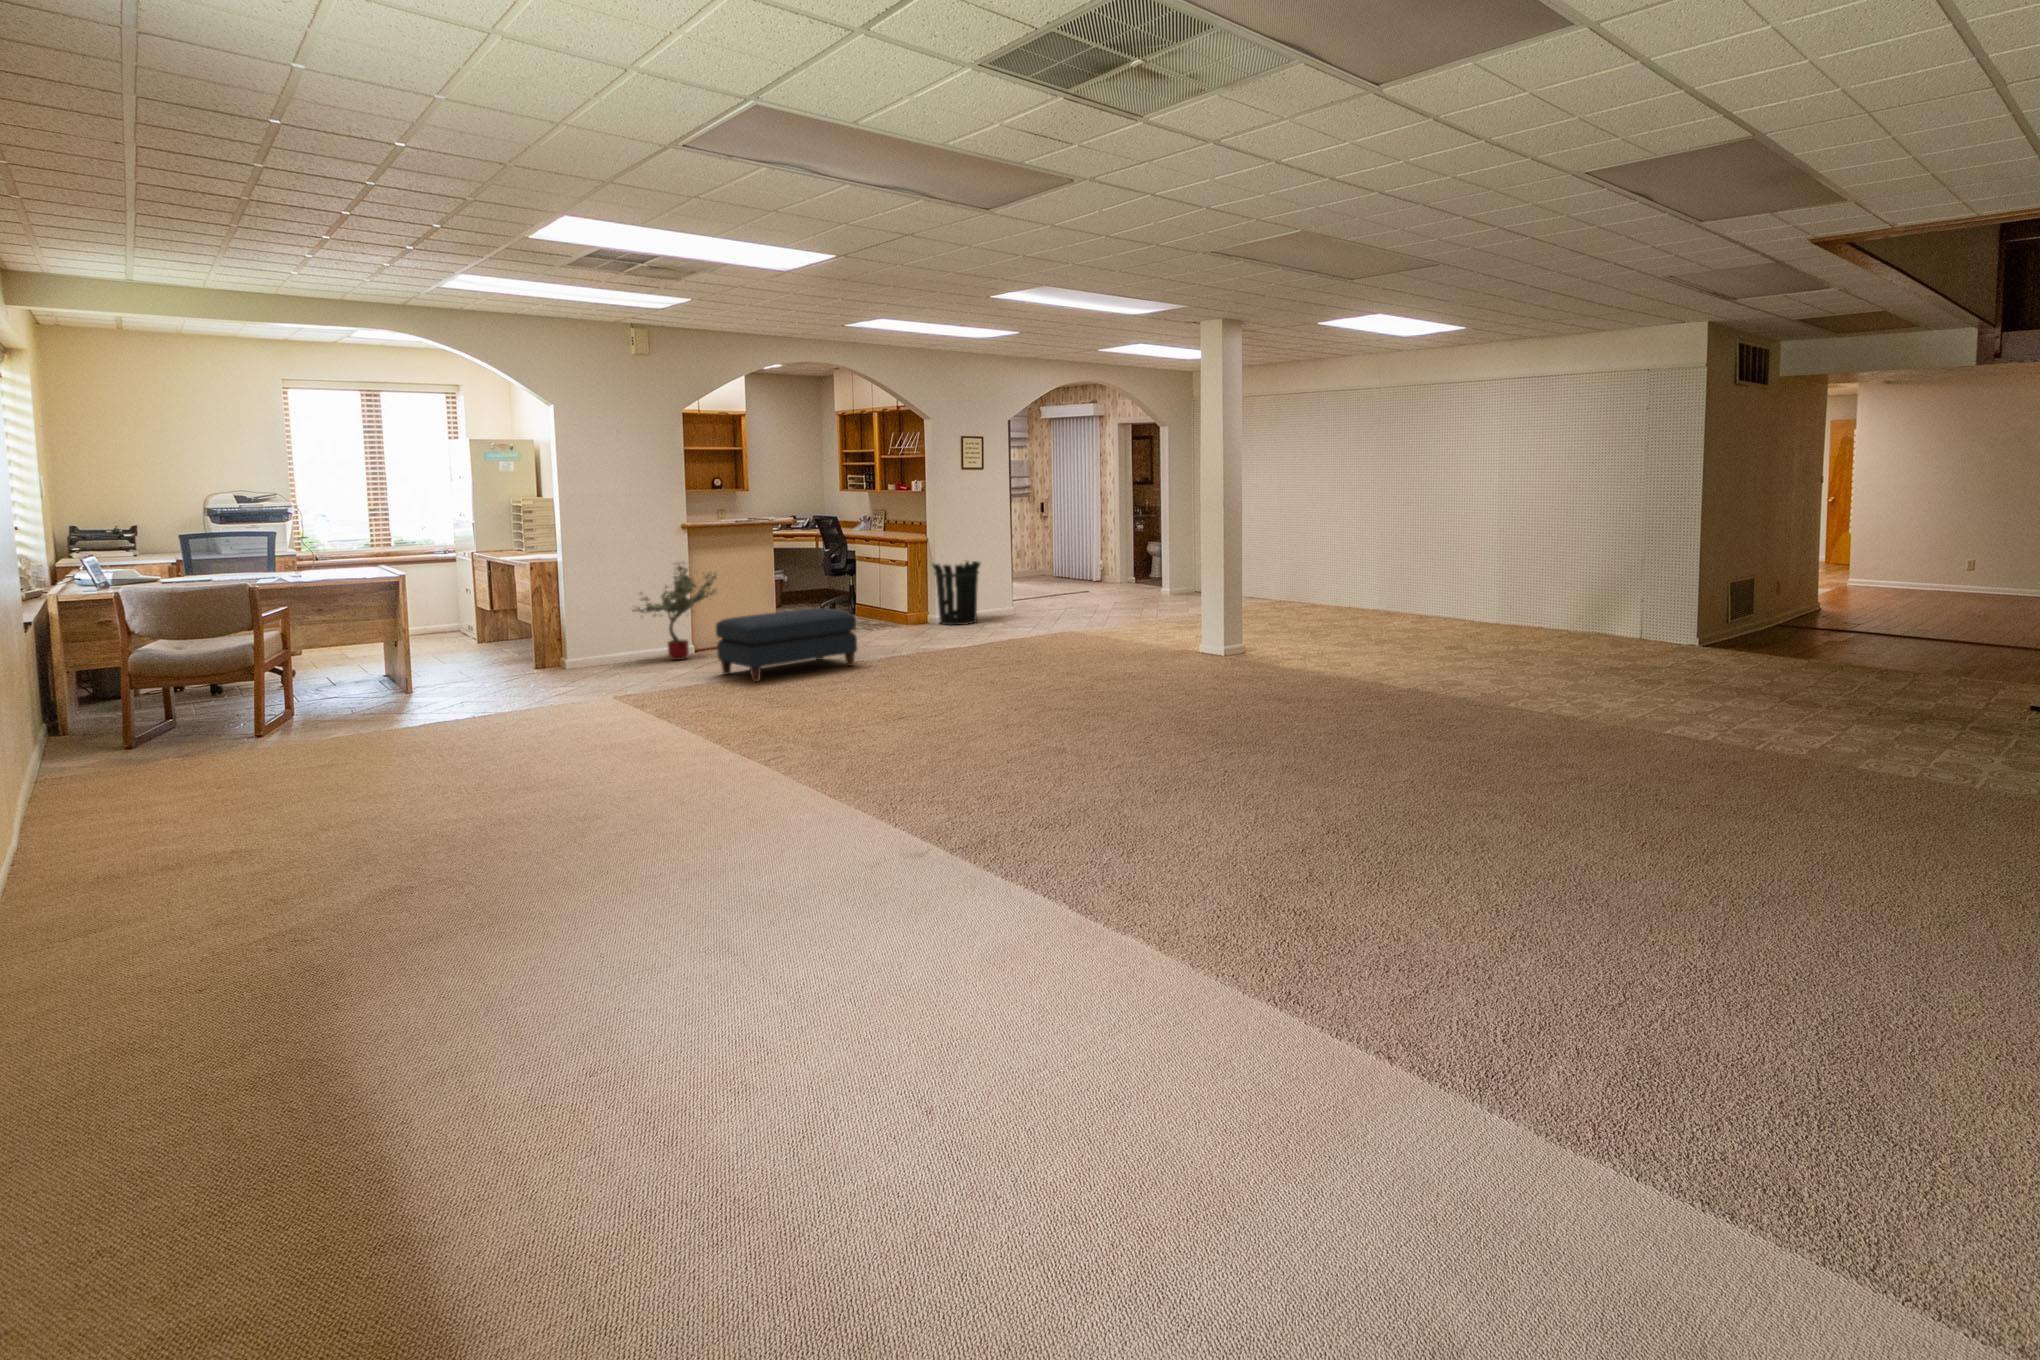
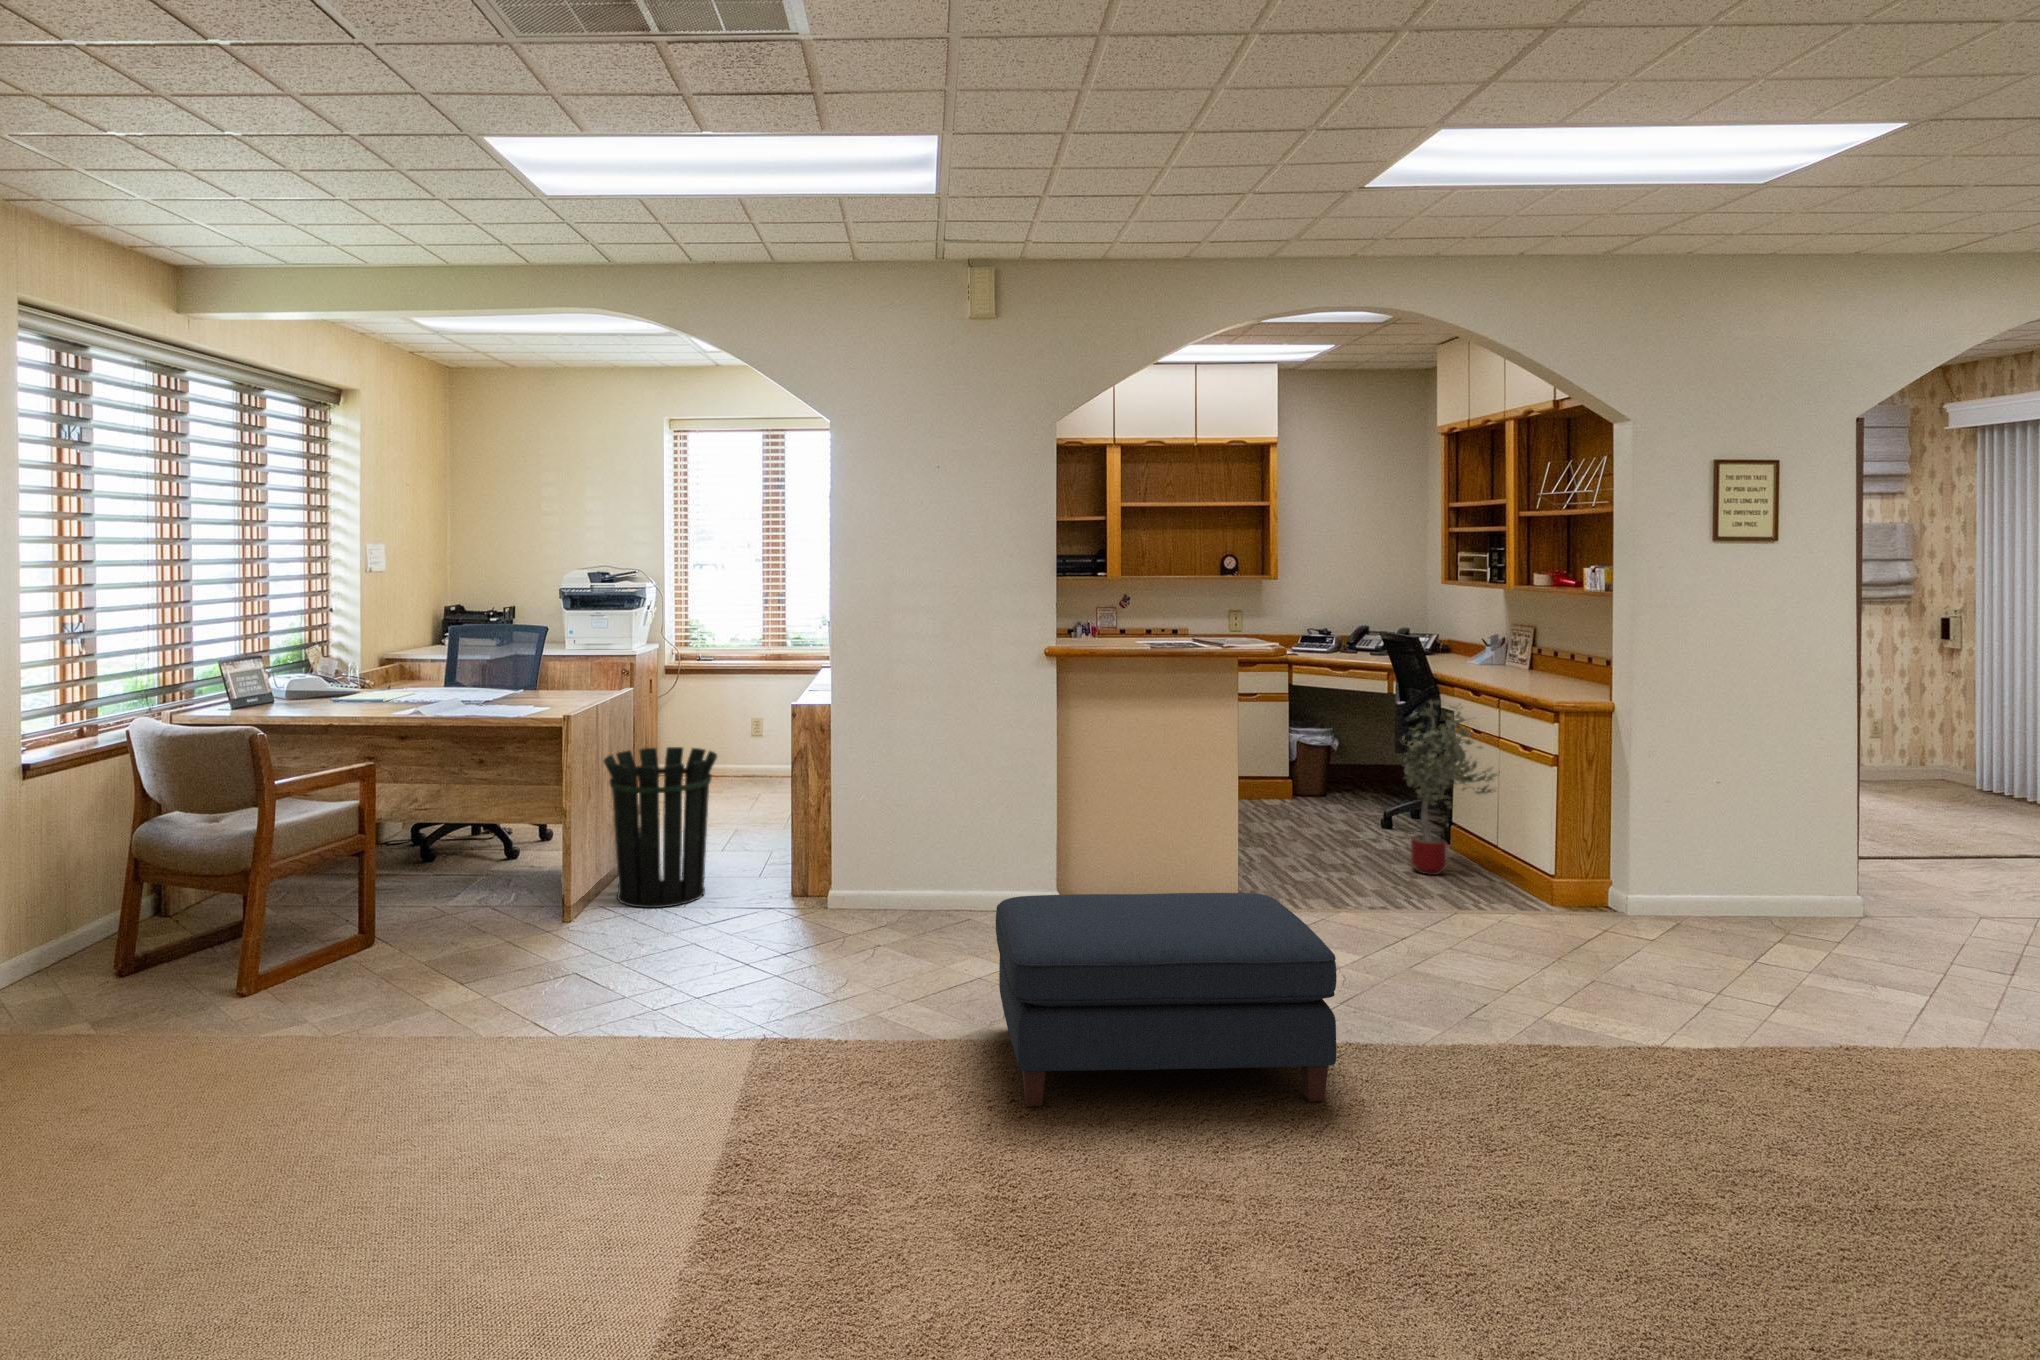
waste bin: present [933,561,980,625] -> present [604,747,717,908]
potted tree: present [632,562,716,660] -> present [1402,700,1497,875]

